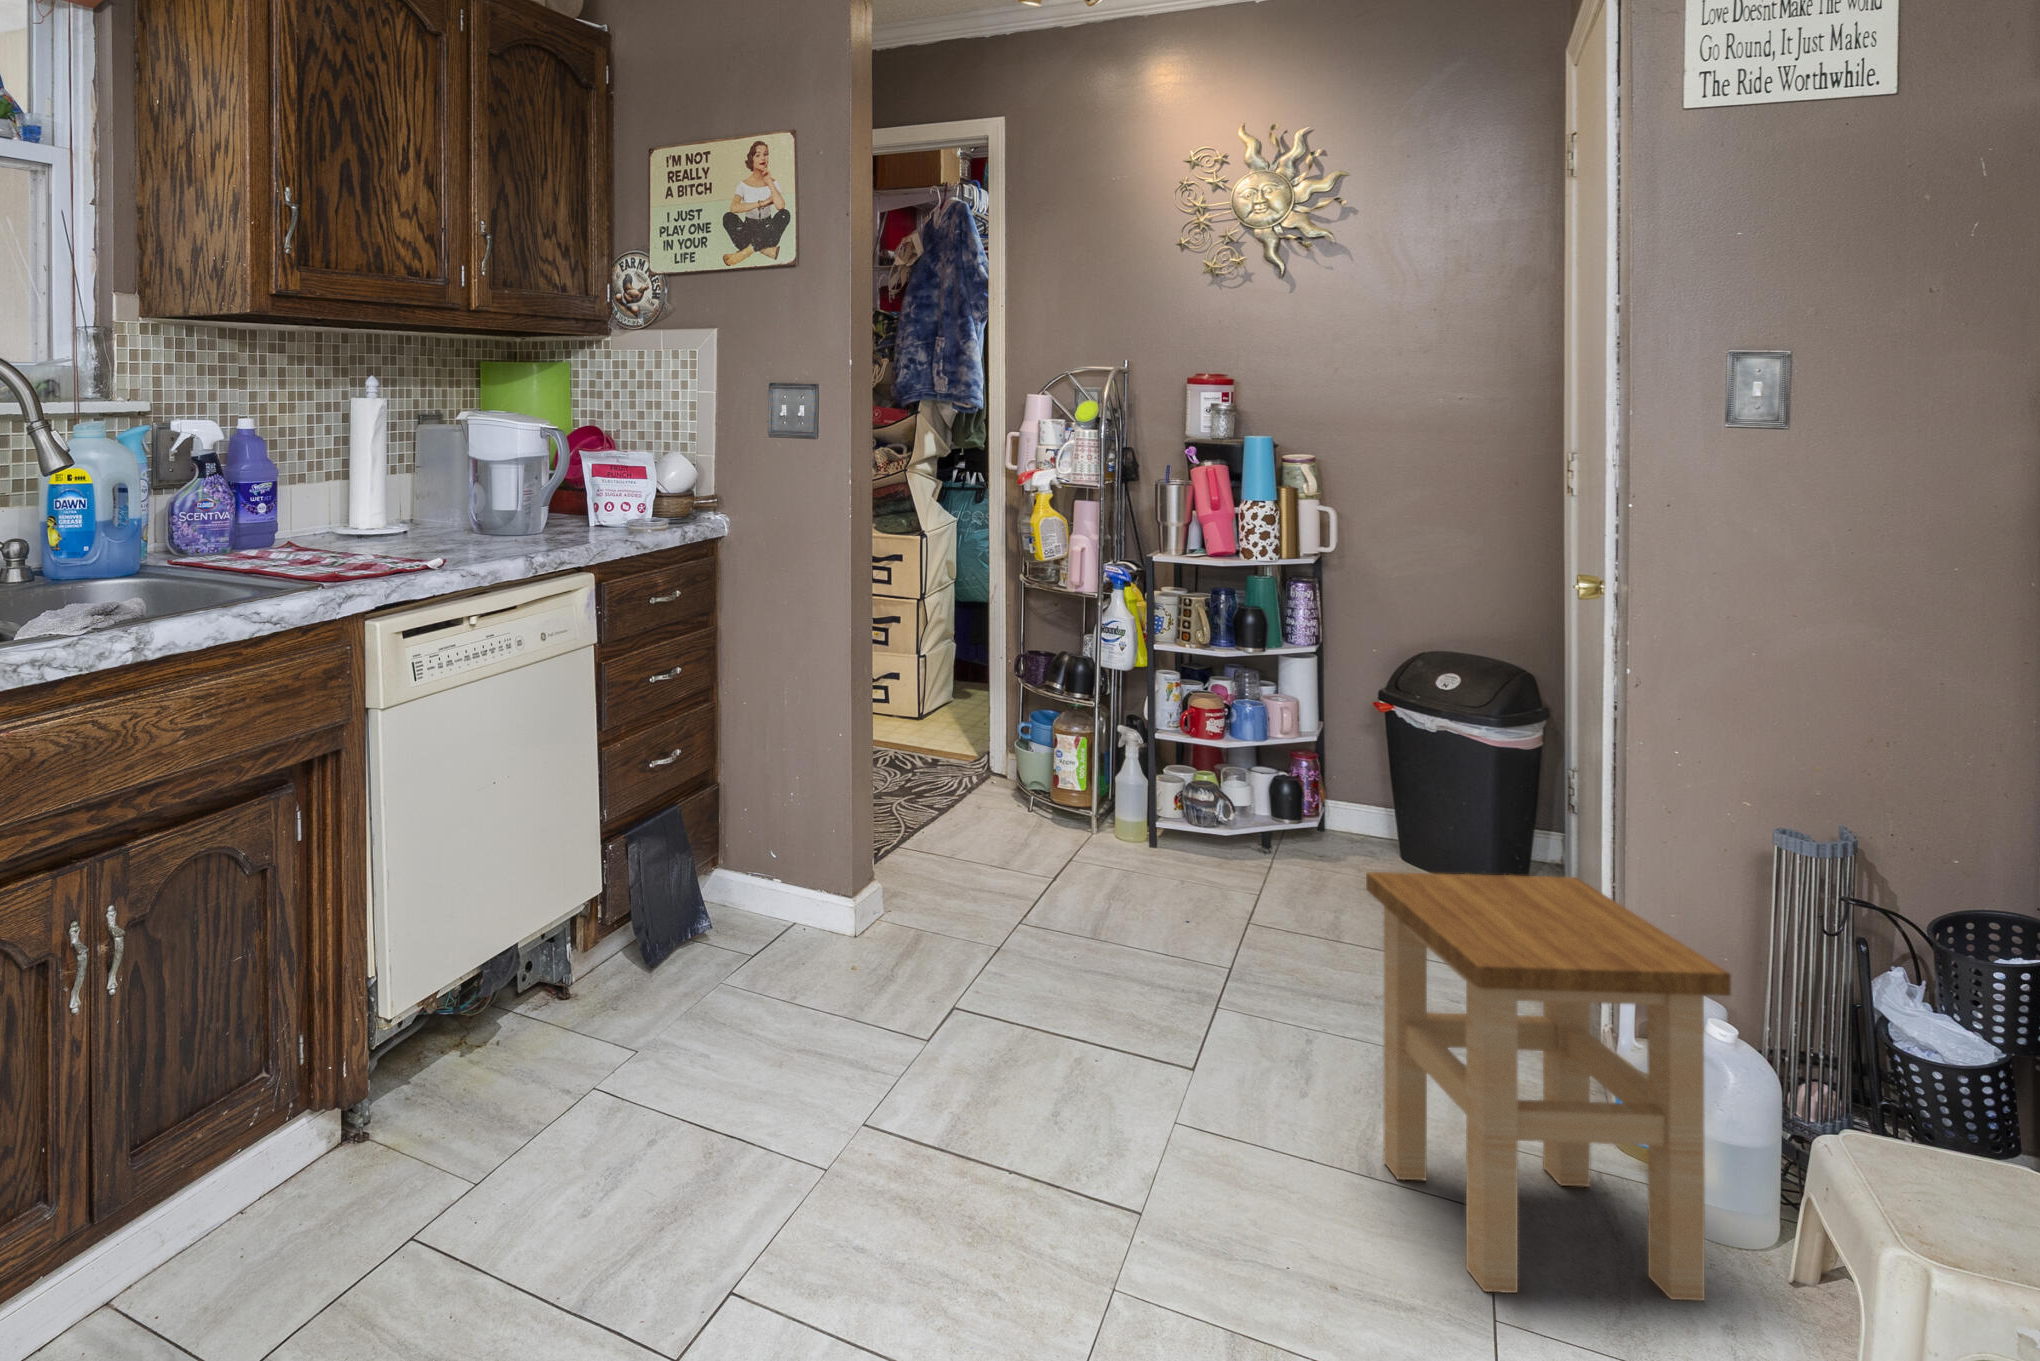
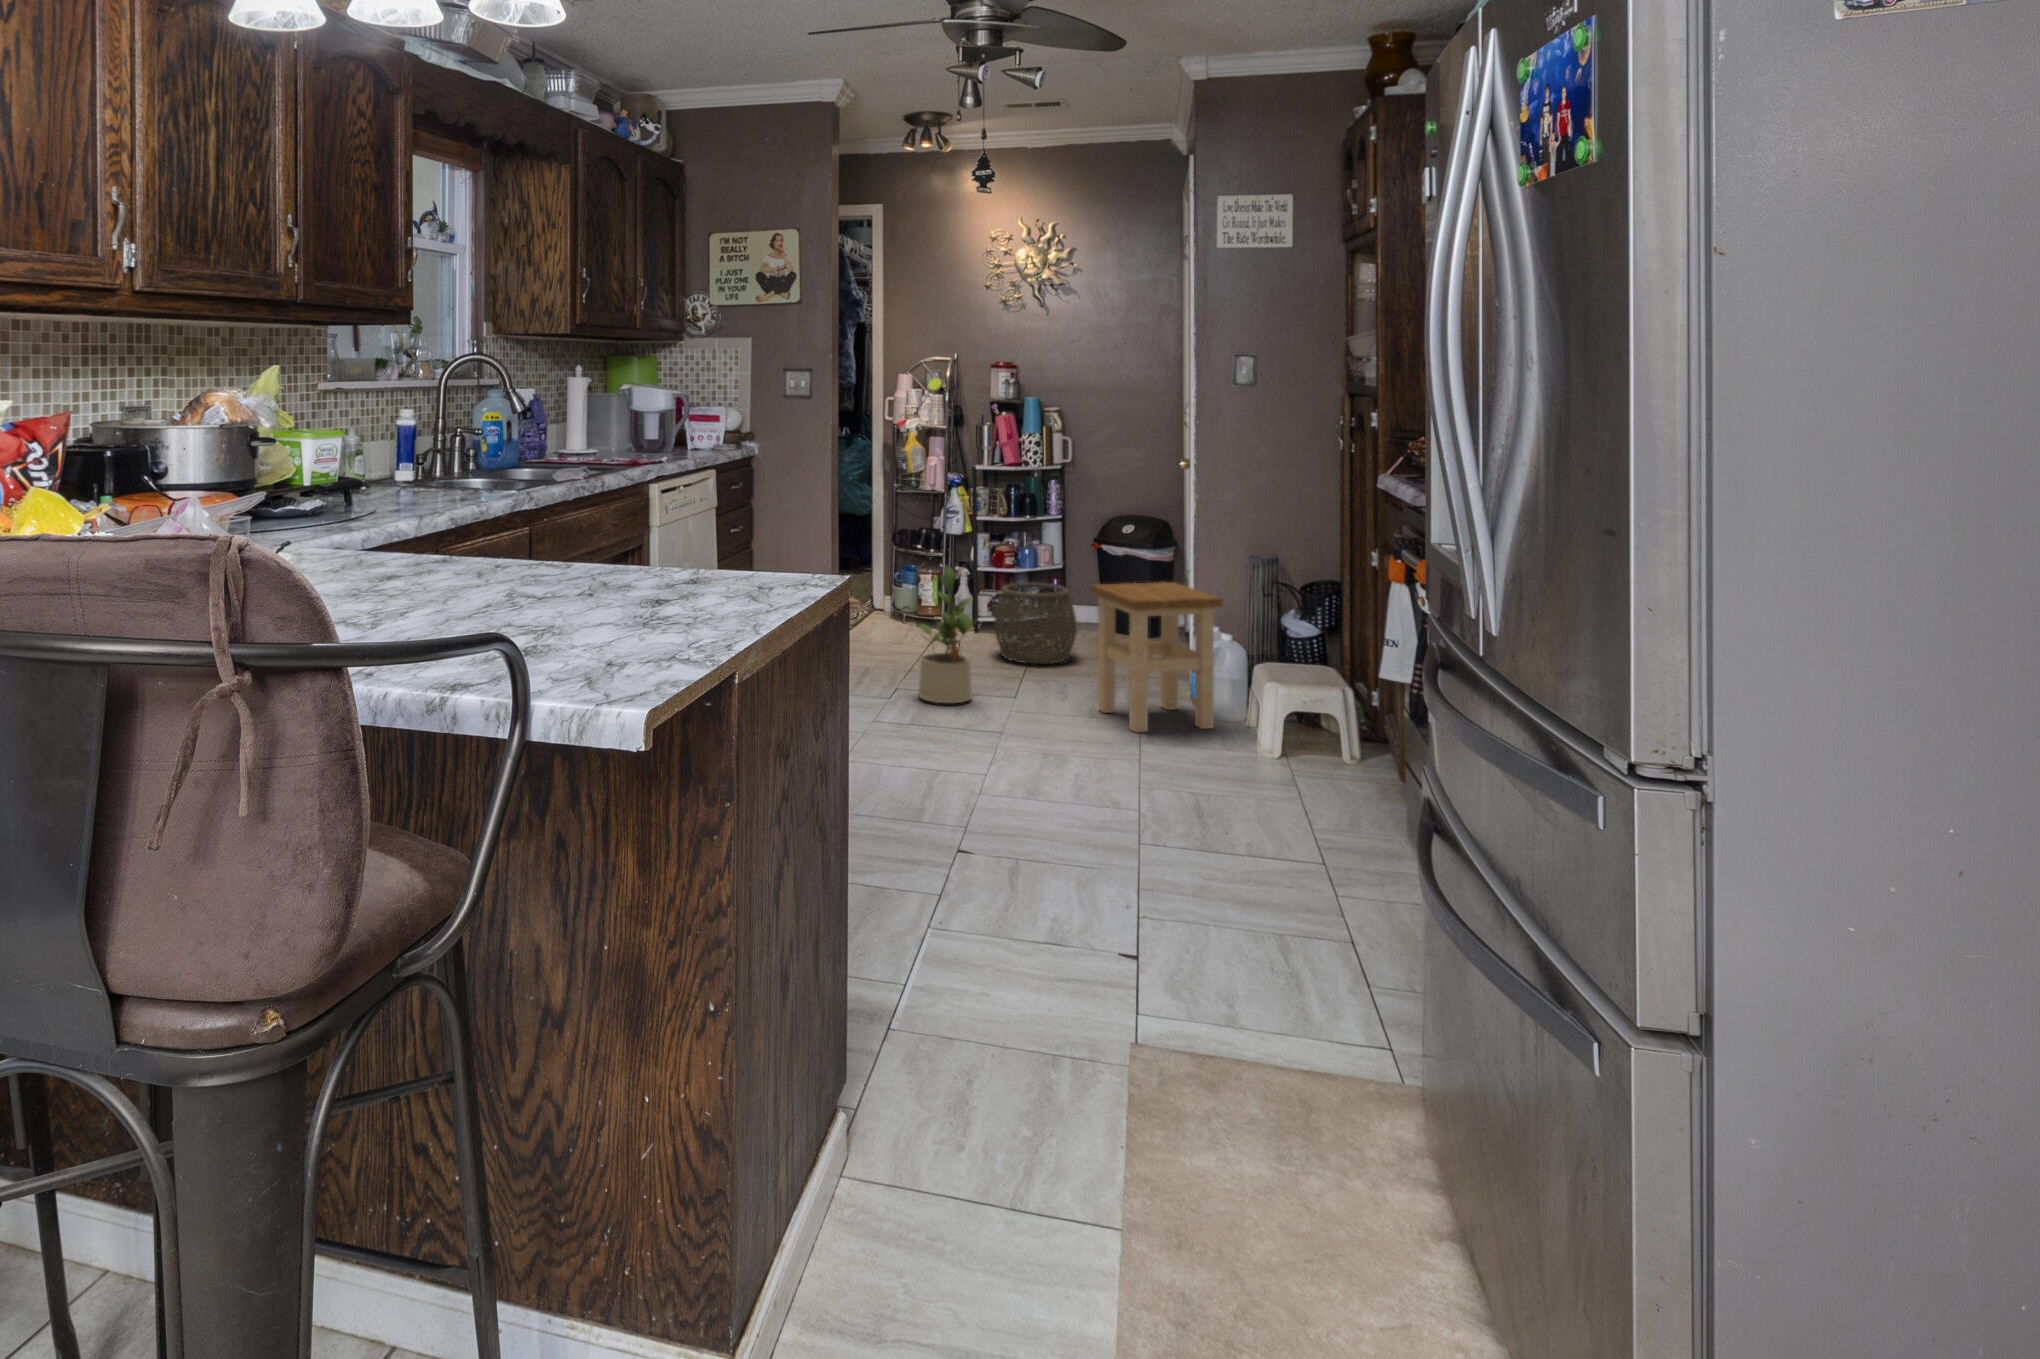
woven basket: none [1170,785,1342,966] -> present [994,583,1077,664]
potted plant: none [981,789,1108,1092] -> present [919,566,975,703]

